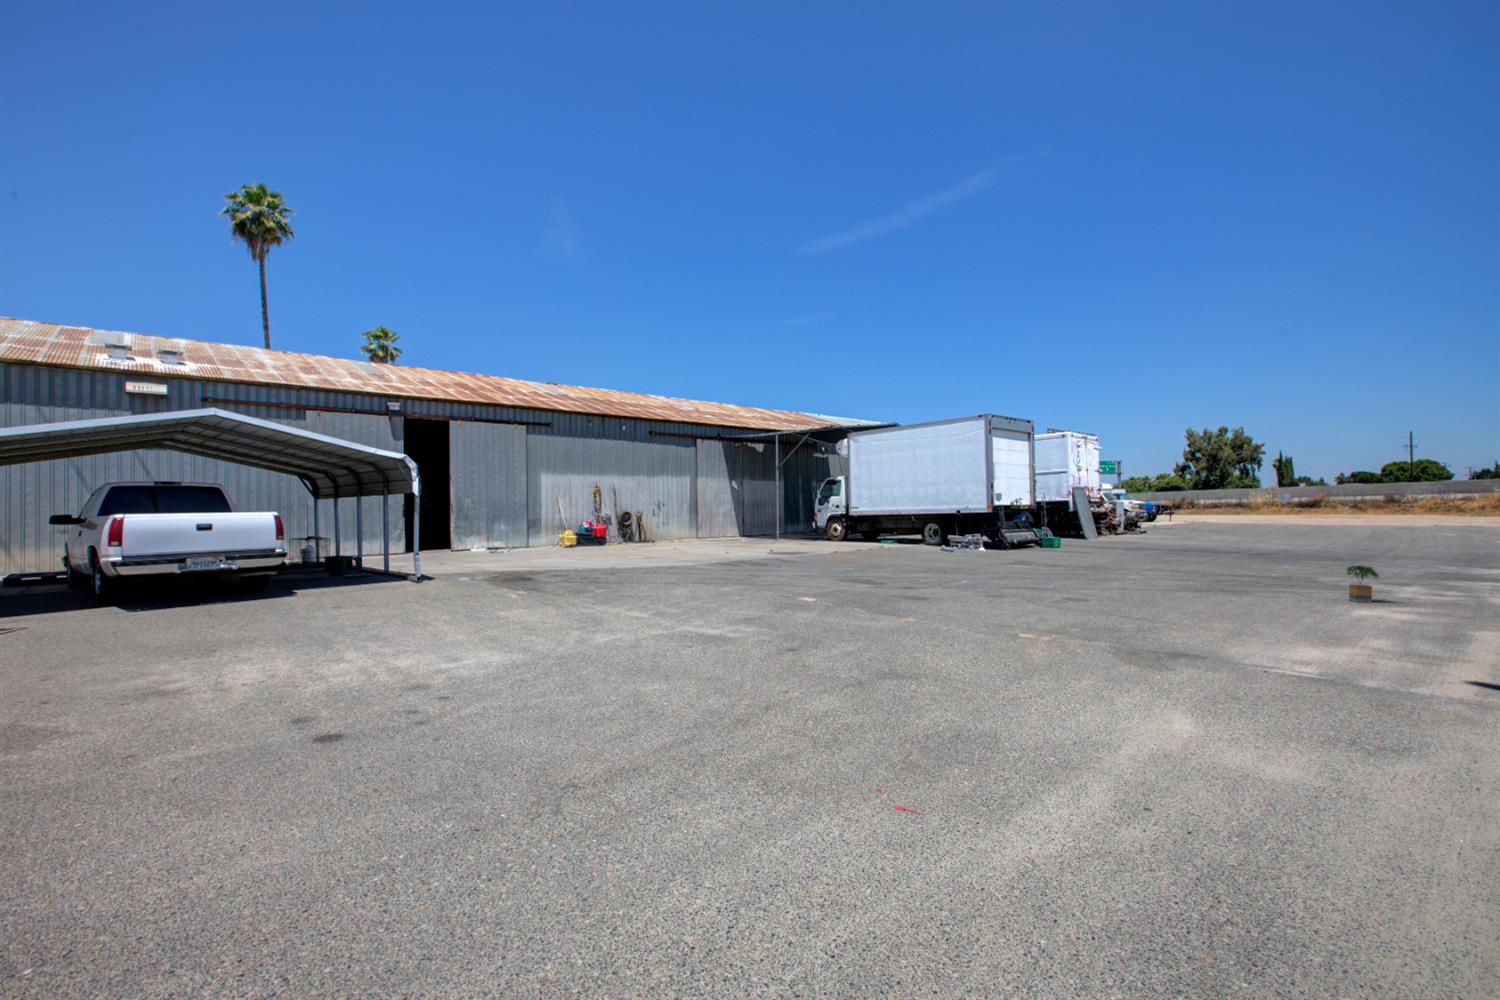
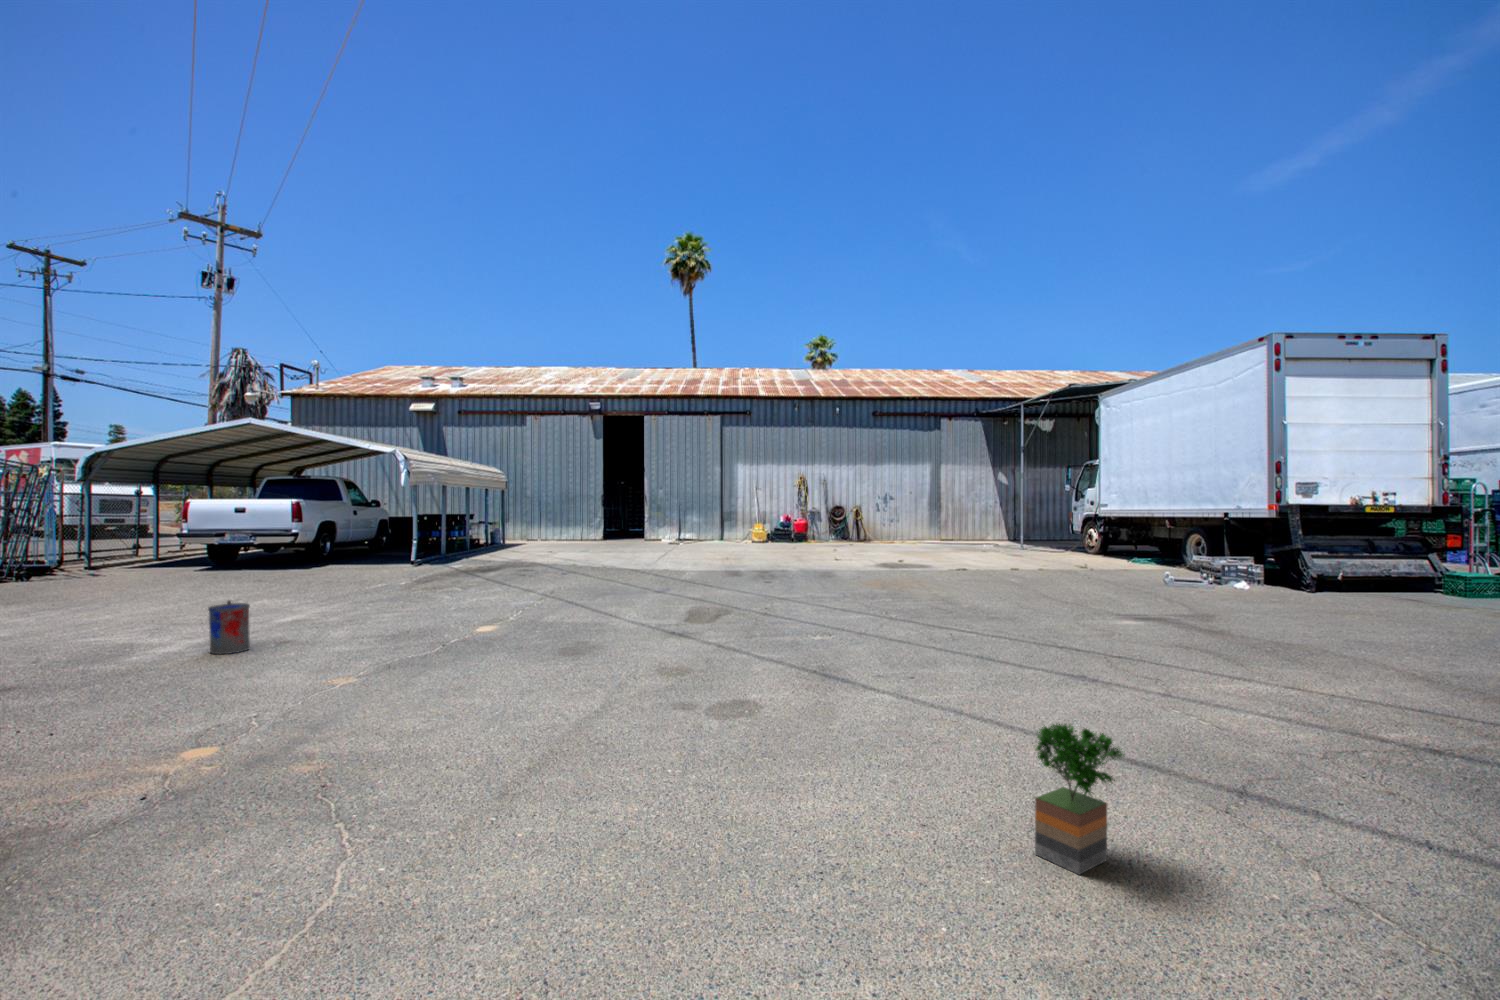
trash can: none [855,582,881,622] -> present [208,600,250,654]

